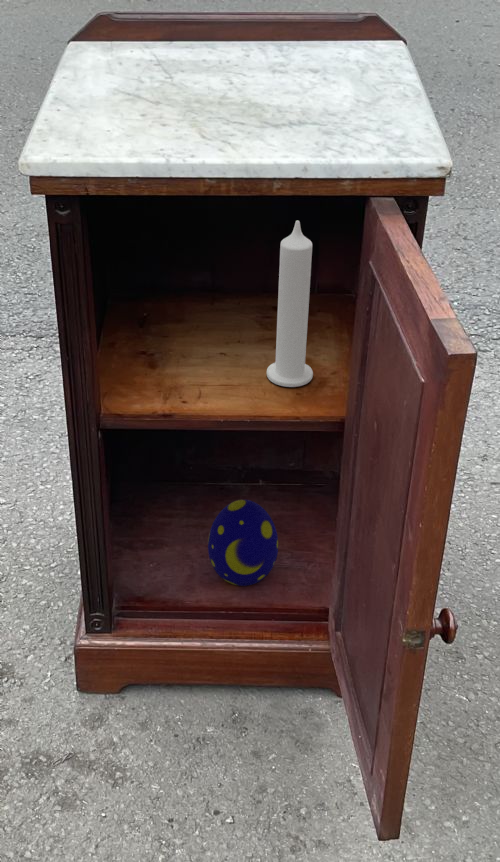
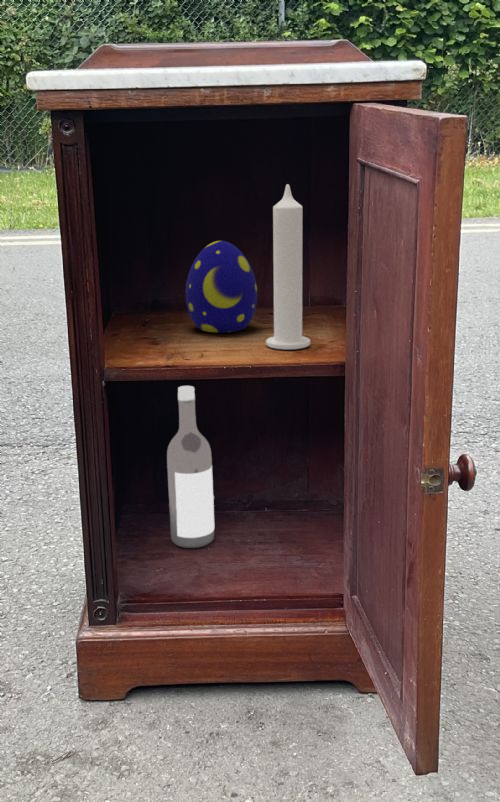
wine bottle: none [163,379,209,529] -> present [167,386,214,548]
decorative egg: present [208,500,278,586] -> present [186,241,257,333]

